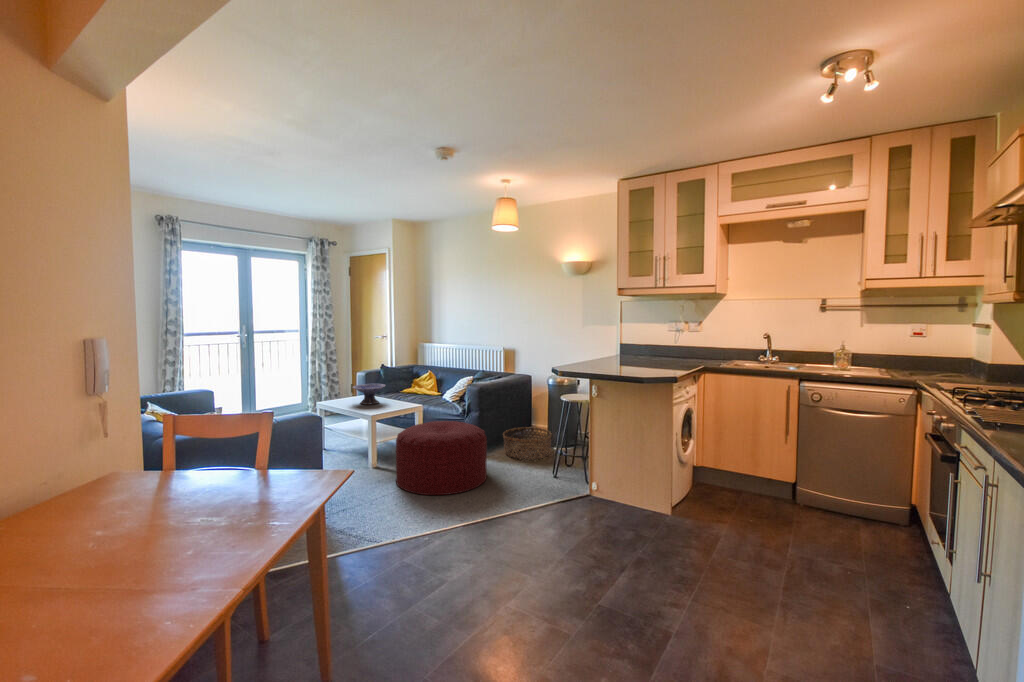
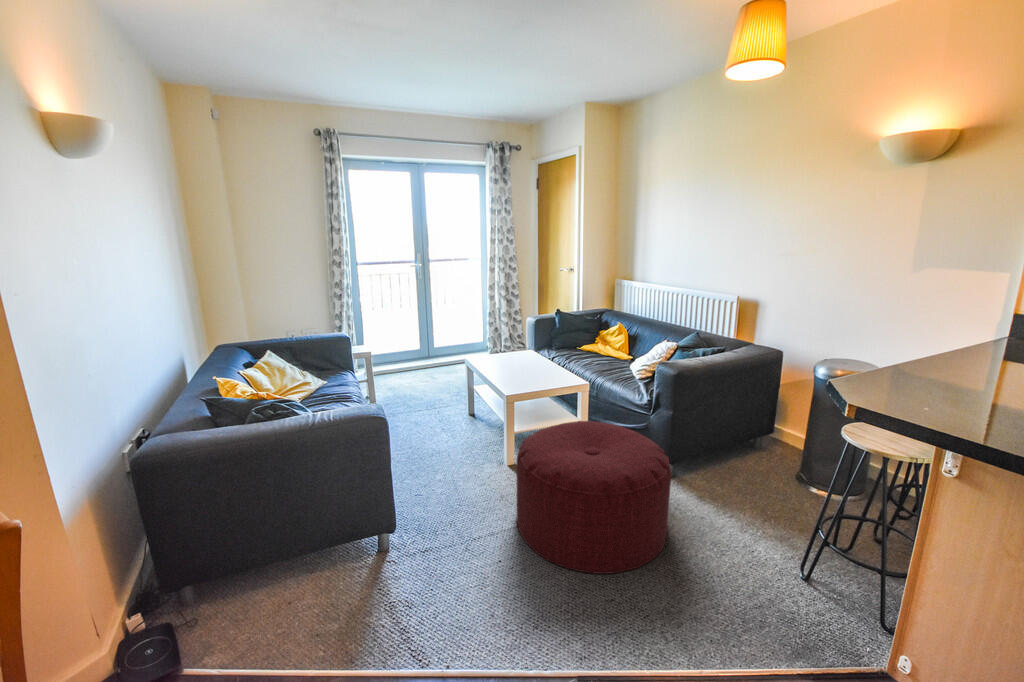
decorative bowl: present [353,384,385,405] -> none [498,340,542,371]
basket: present [503,427,551,459] -> none [714,441,813,515]

